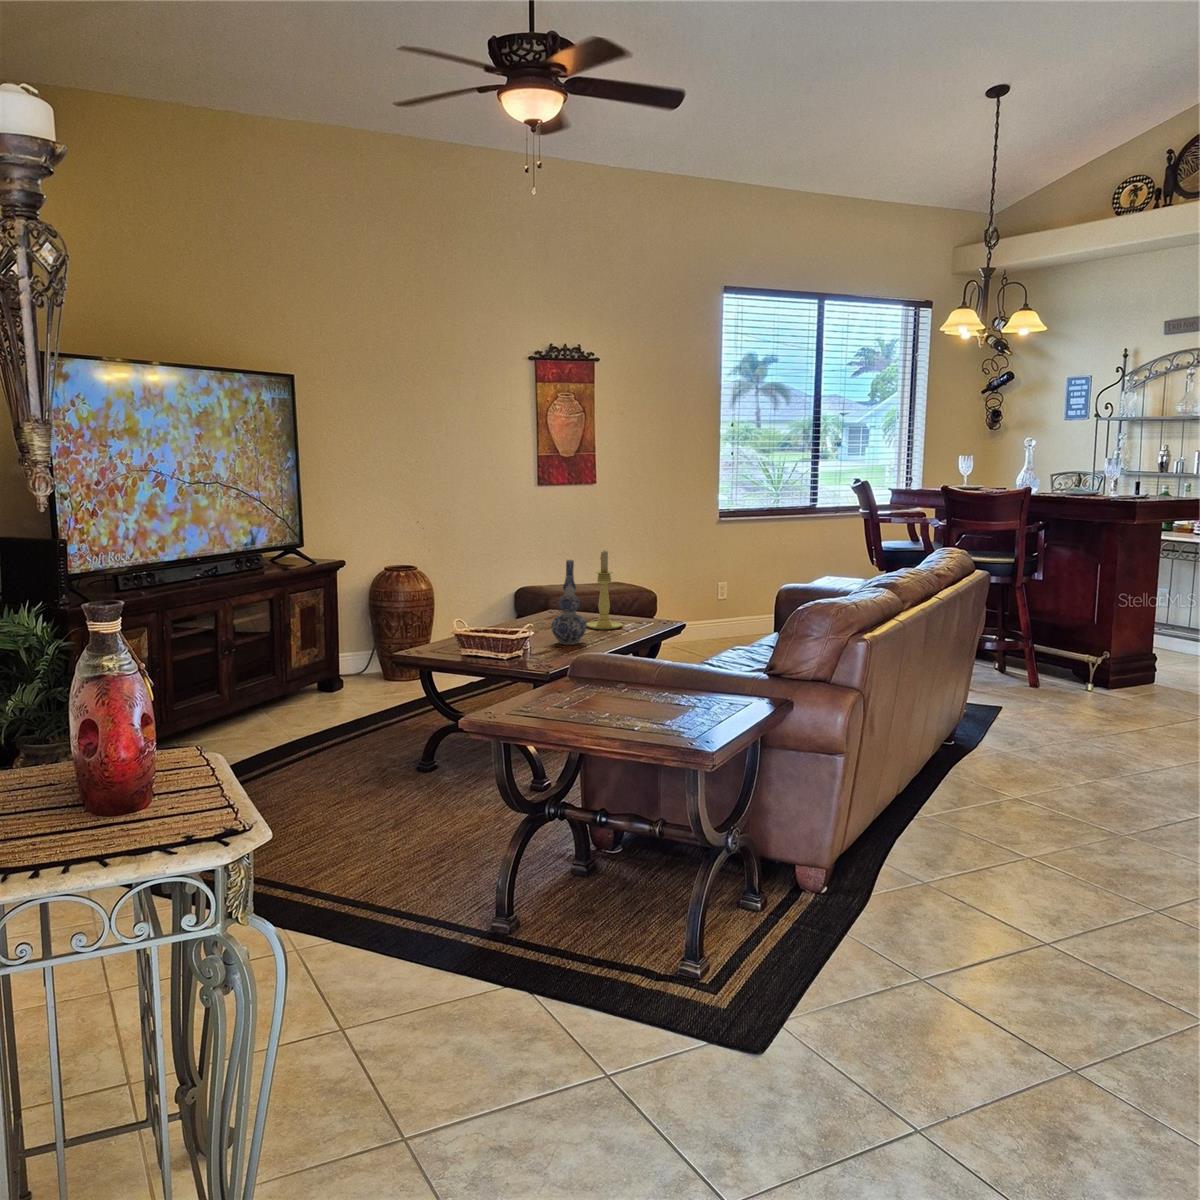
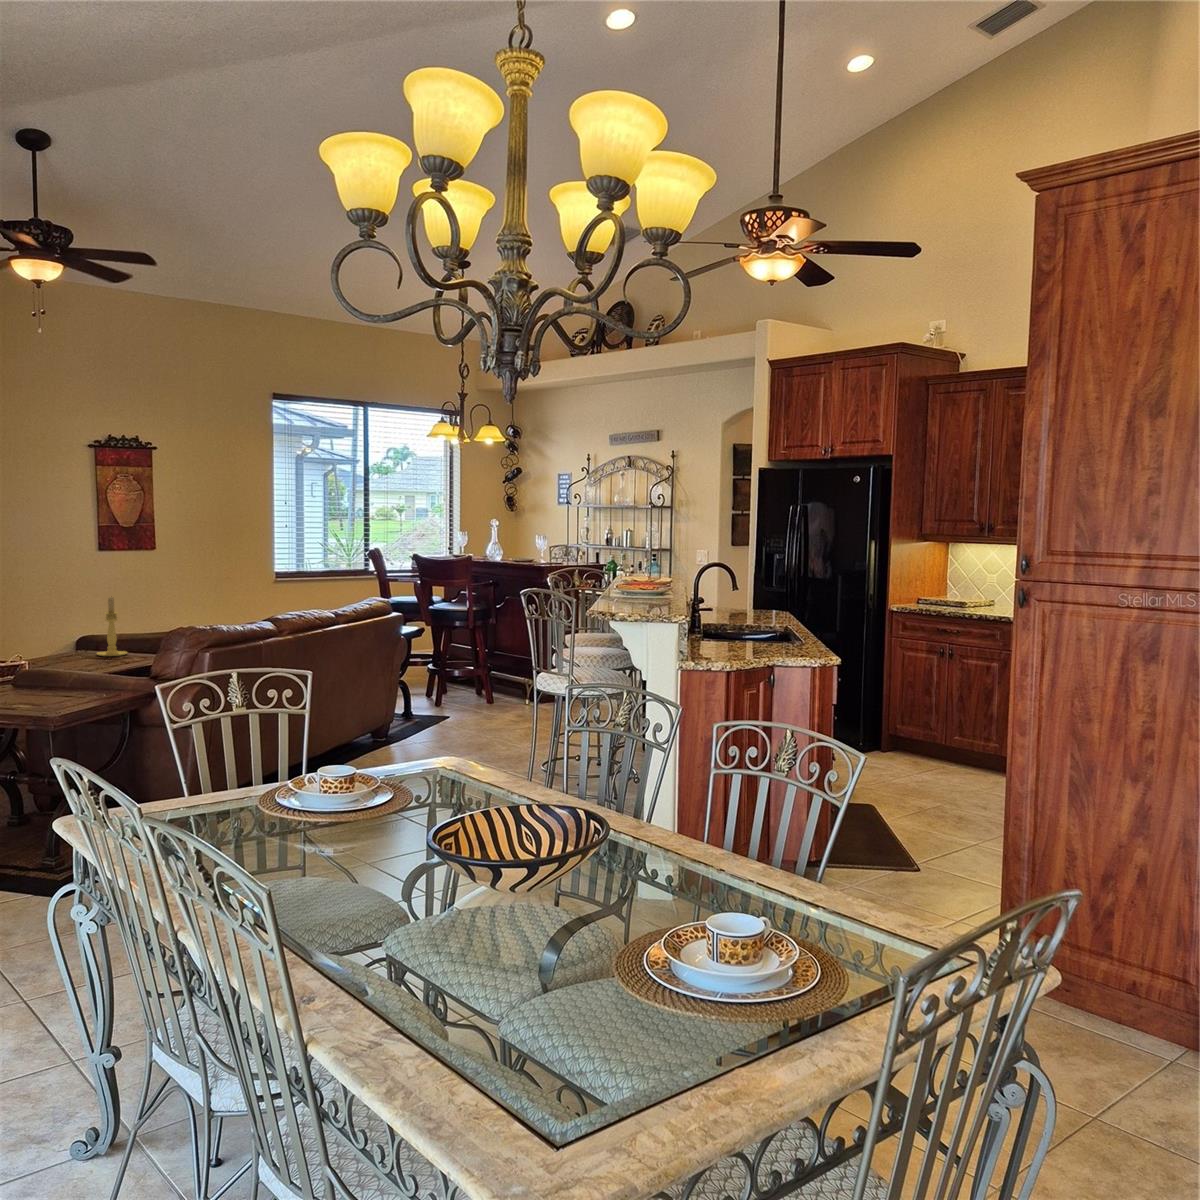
vase: present [551,560,587,645] -> none [53,602,84,665]

